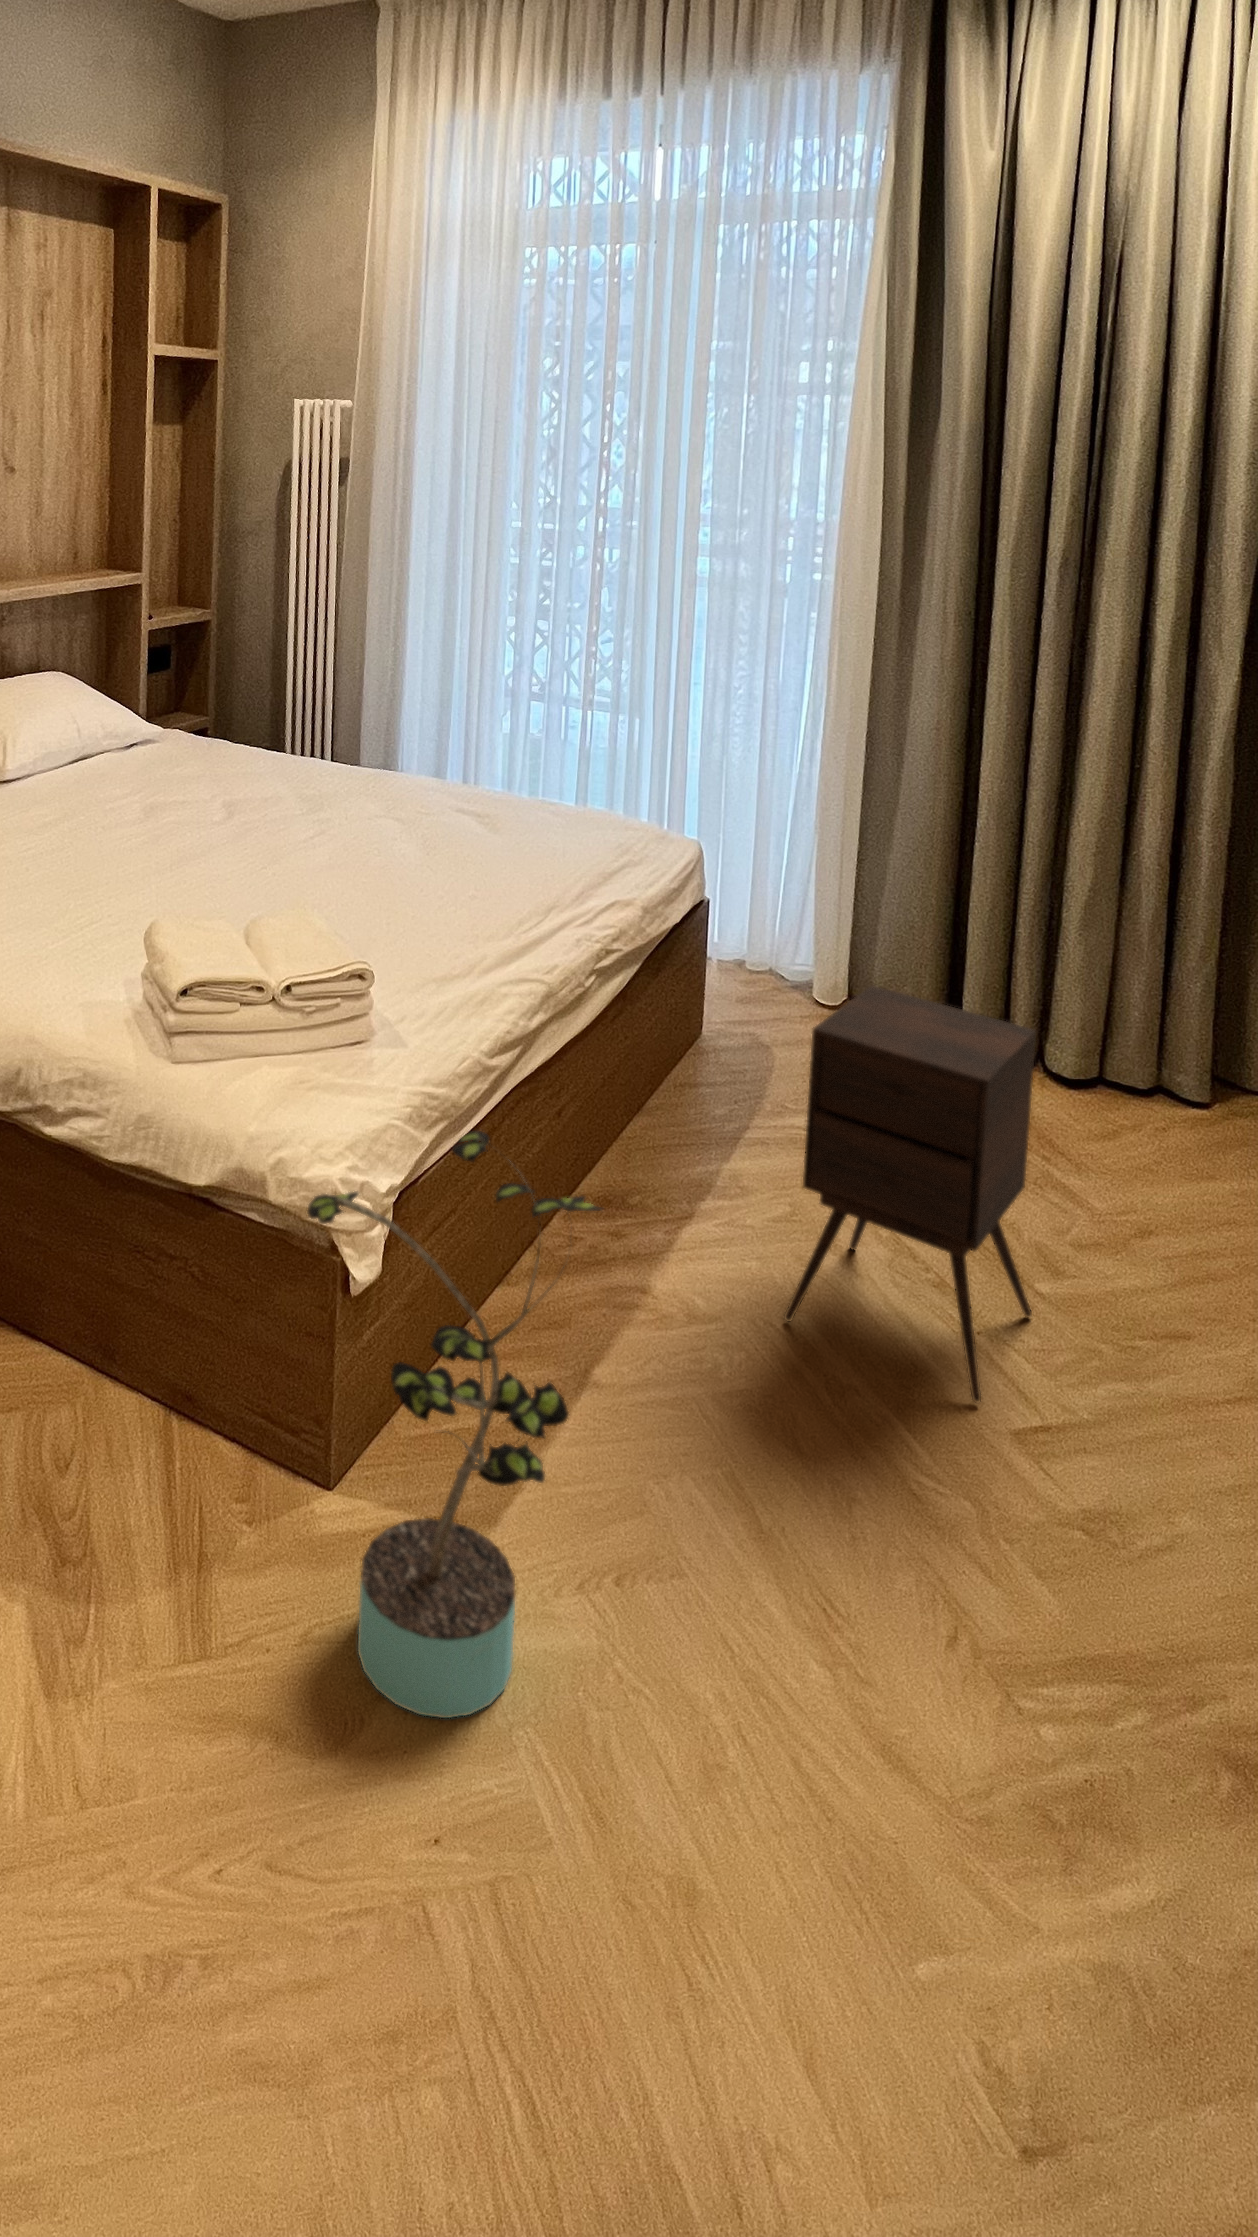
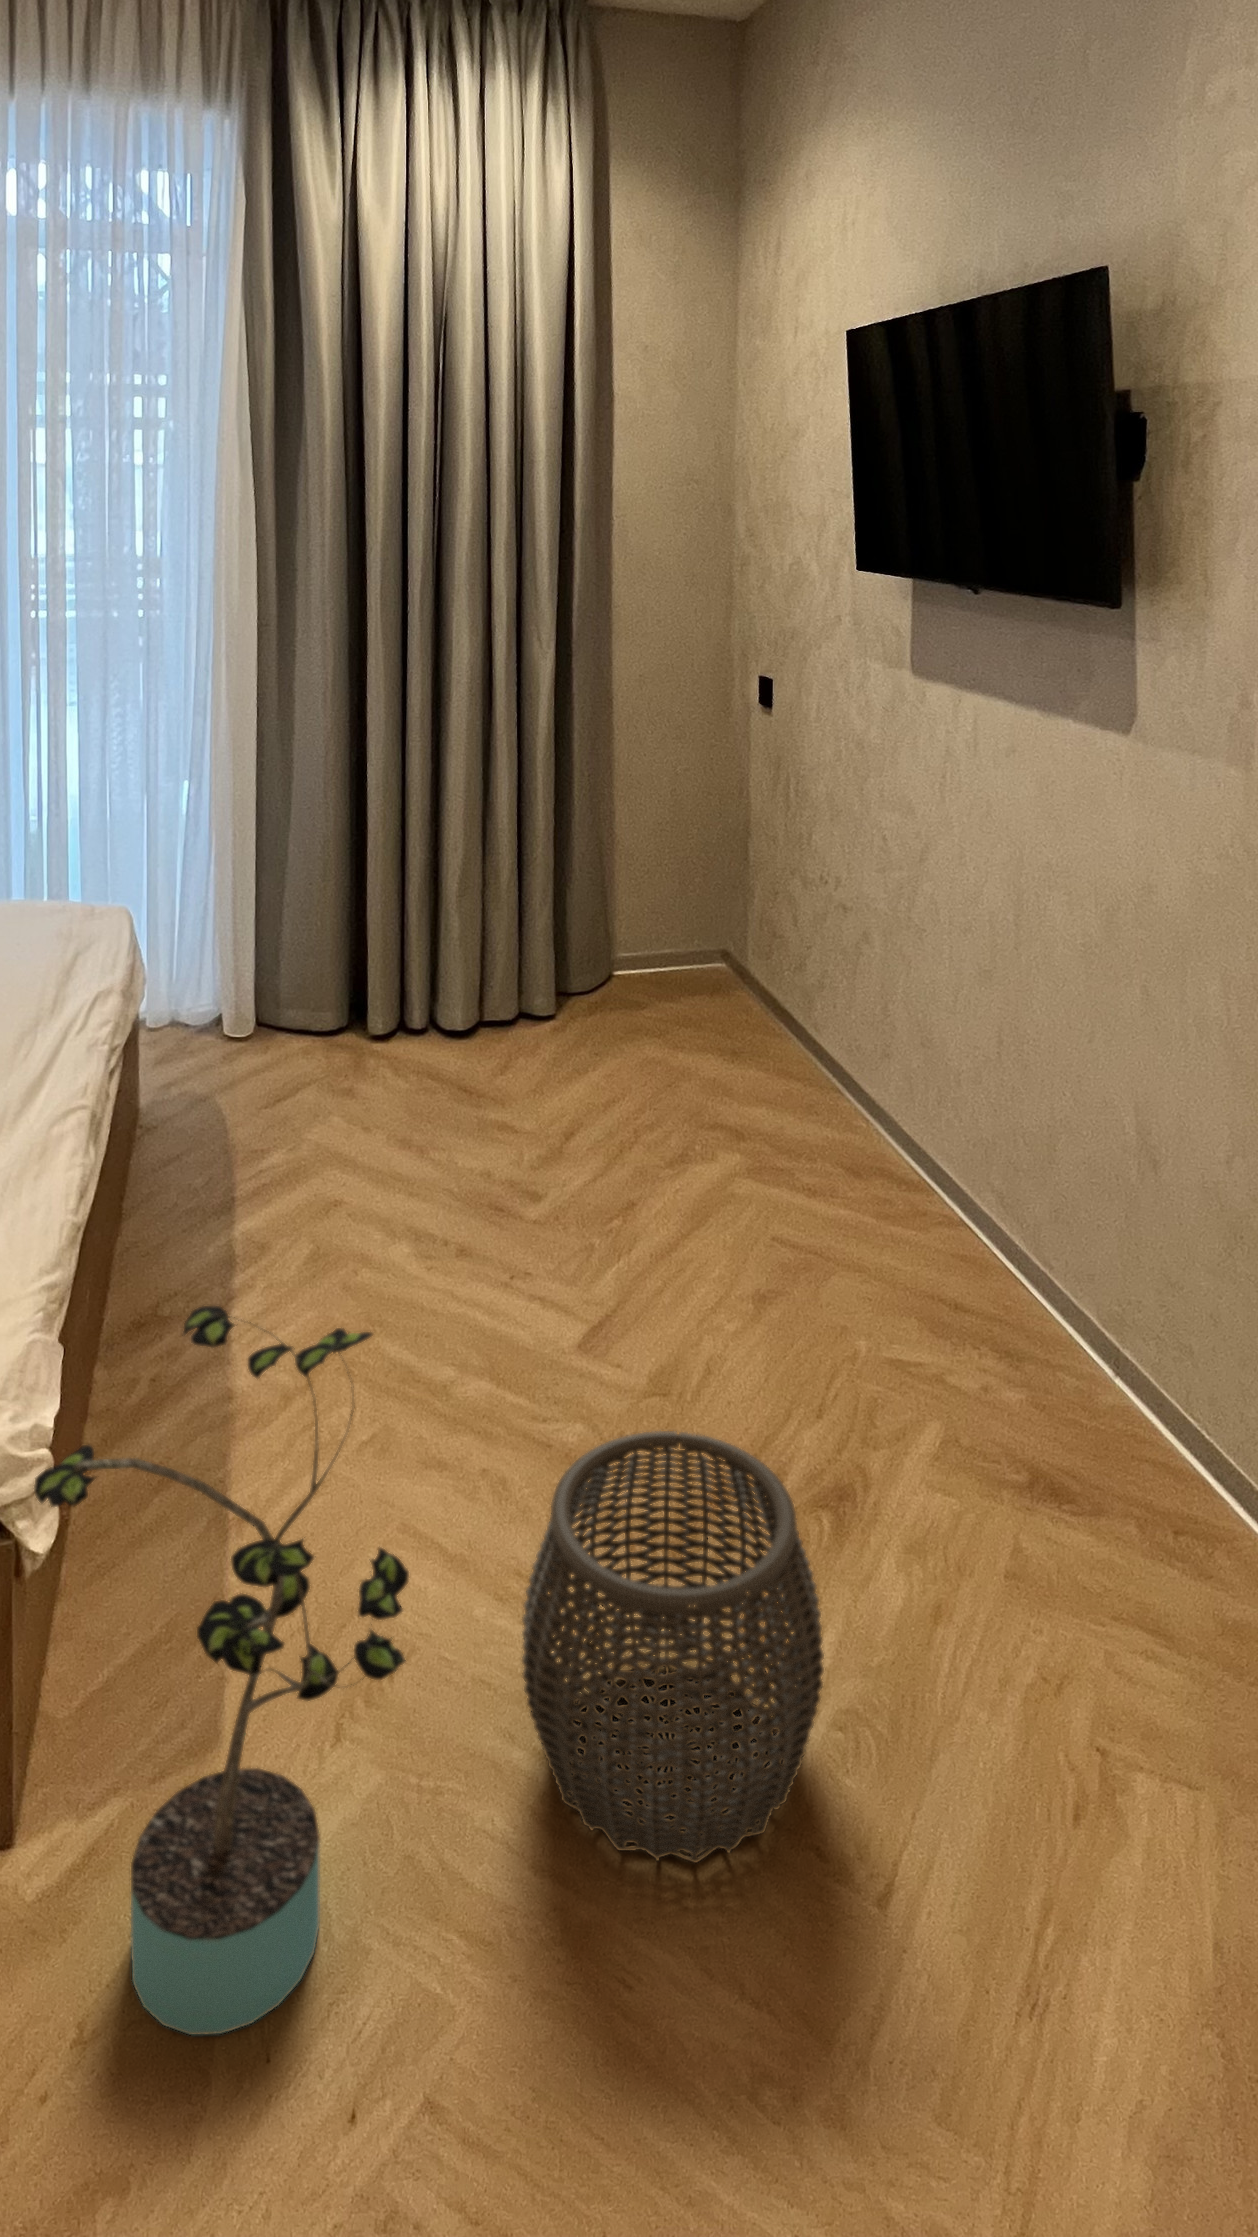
side table: present [785,986,1036,1402] -> none [365,1007,551,1369]
woven basket: none [730,1446,1085,1915] -> present [522,1431,824,1862]

